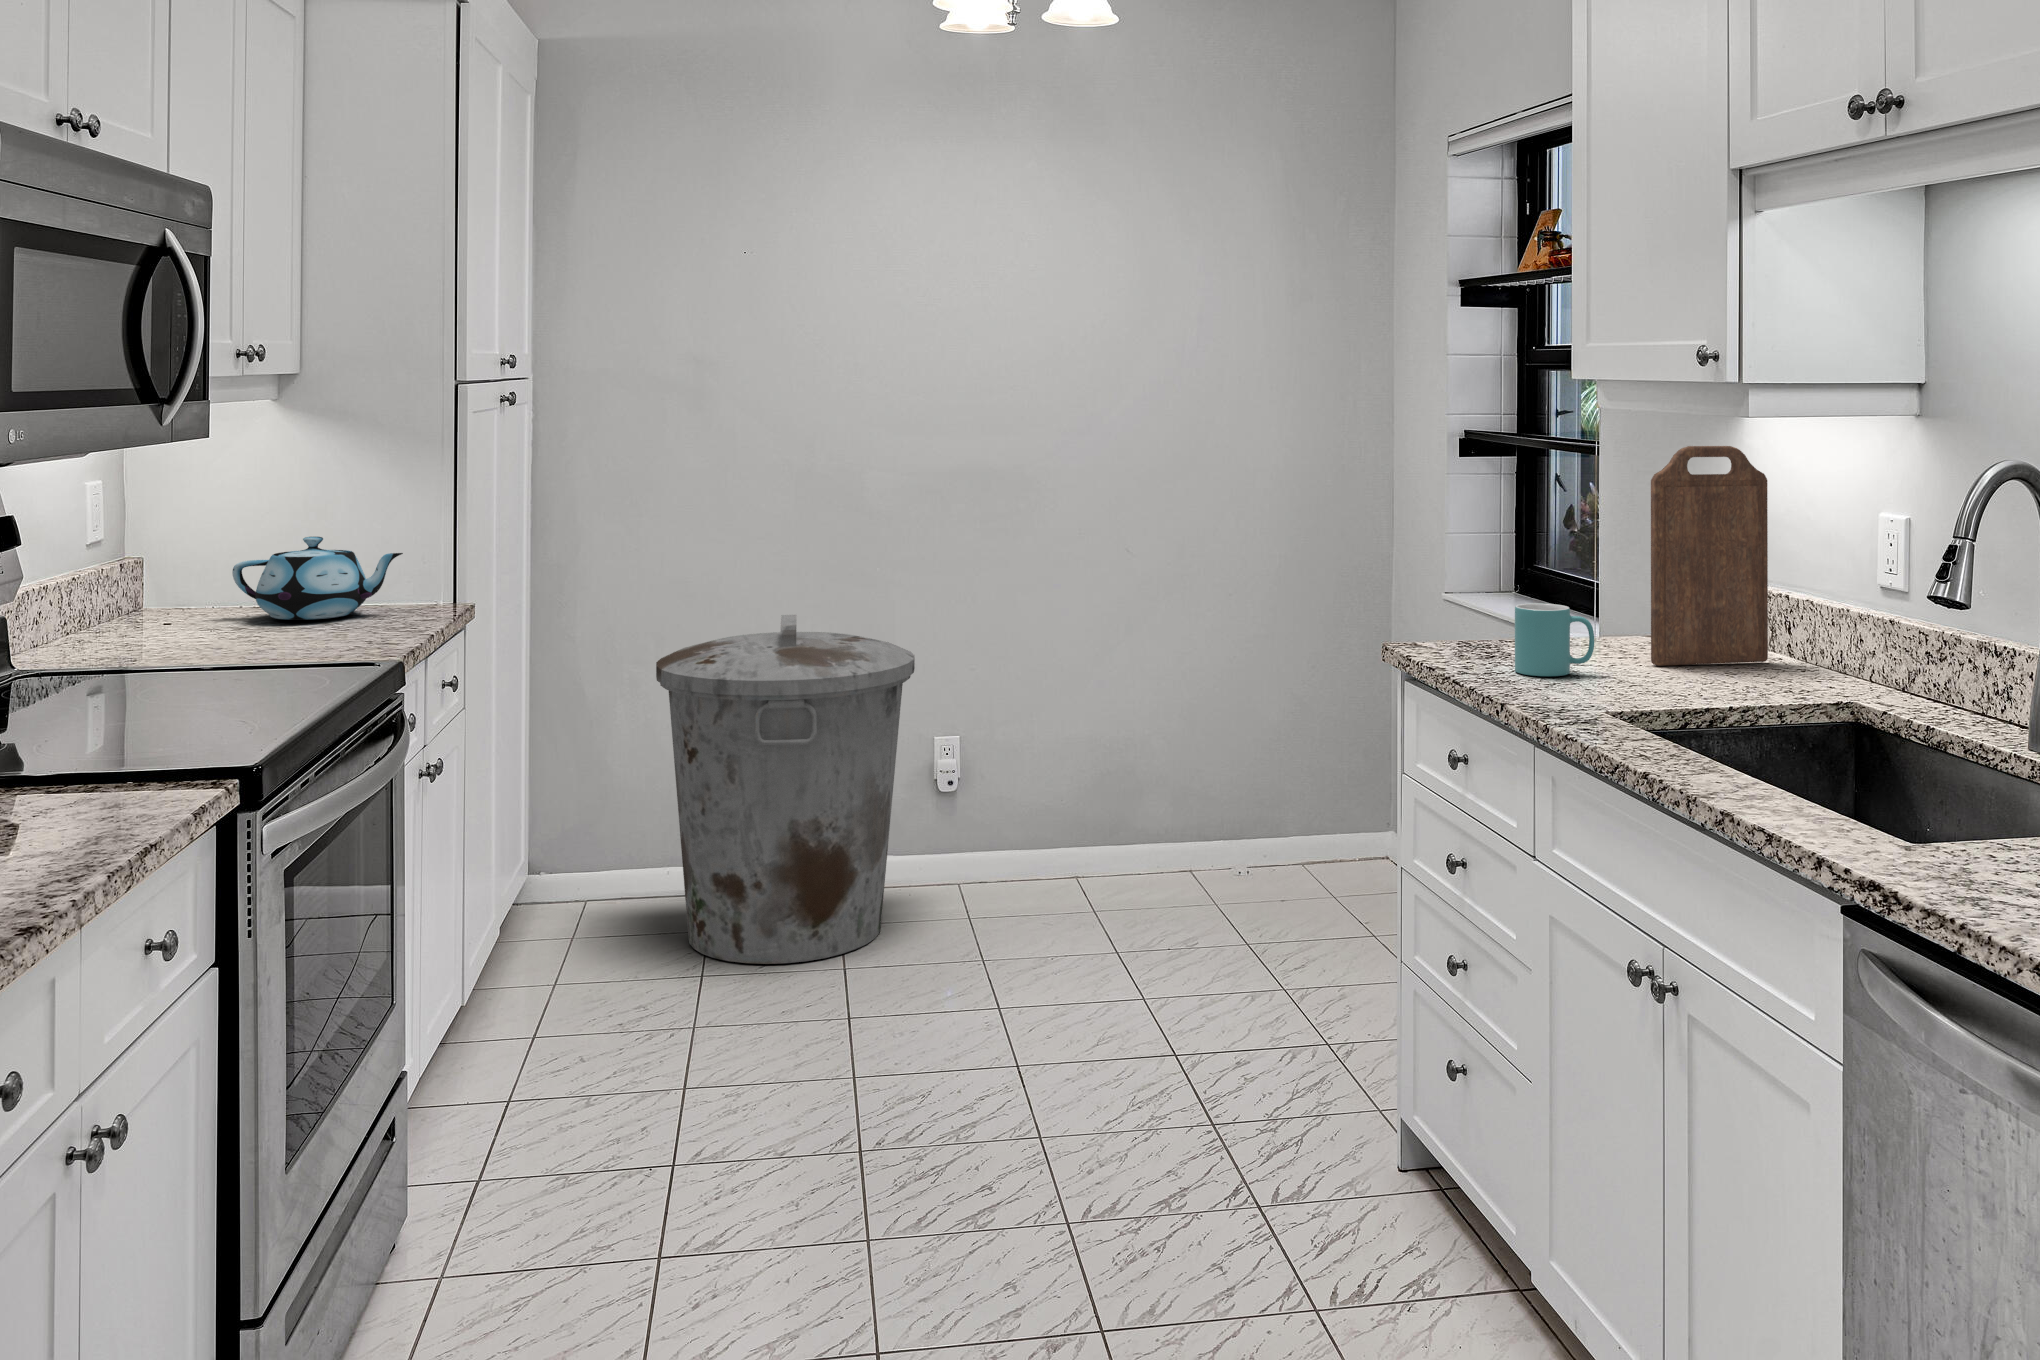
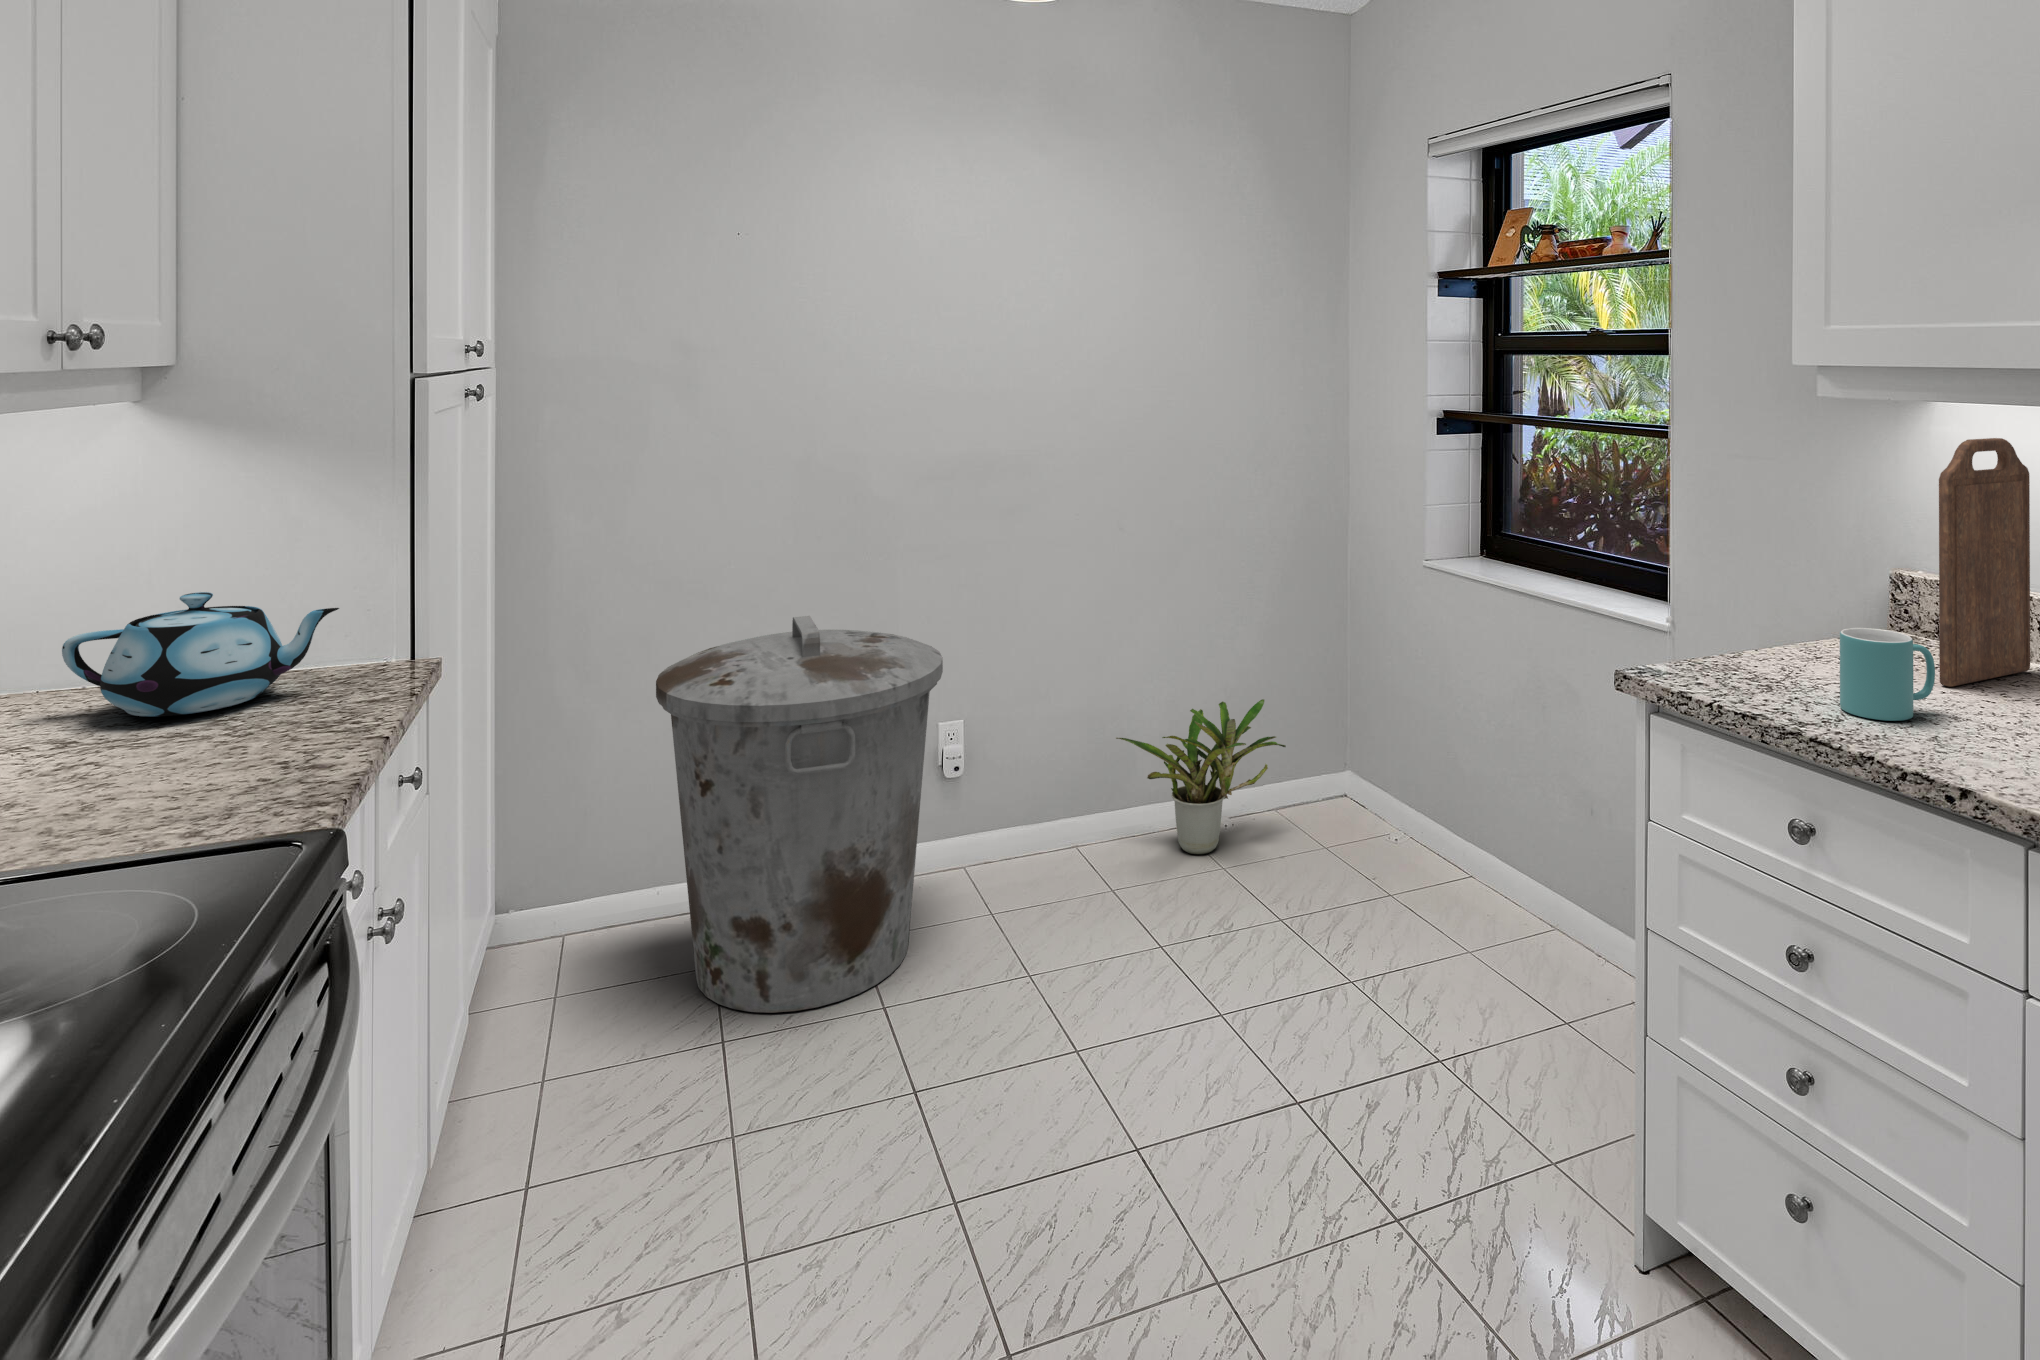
potted plant: none [1114,736,1297,893] -> present [1116,699,1286,854]

